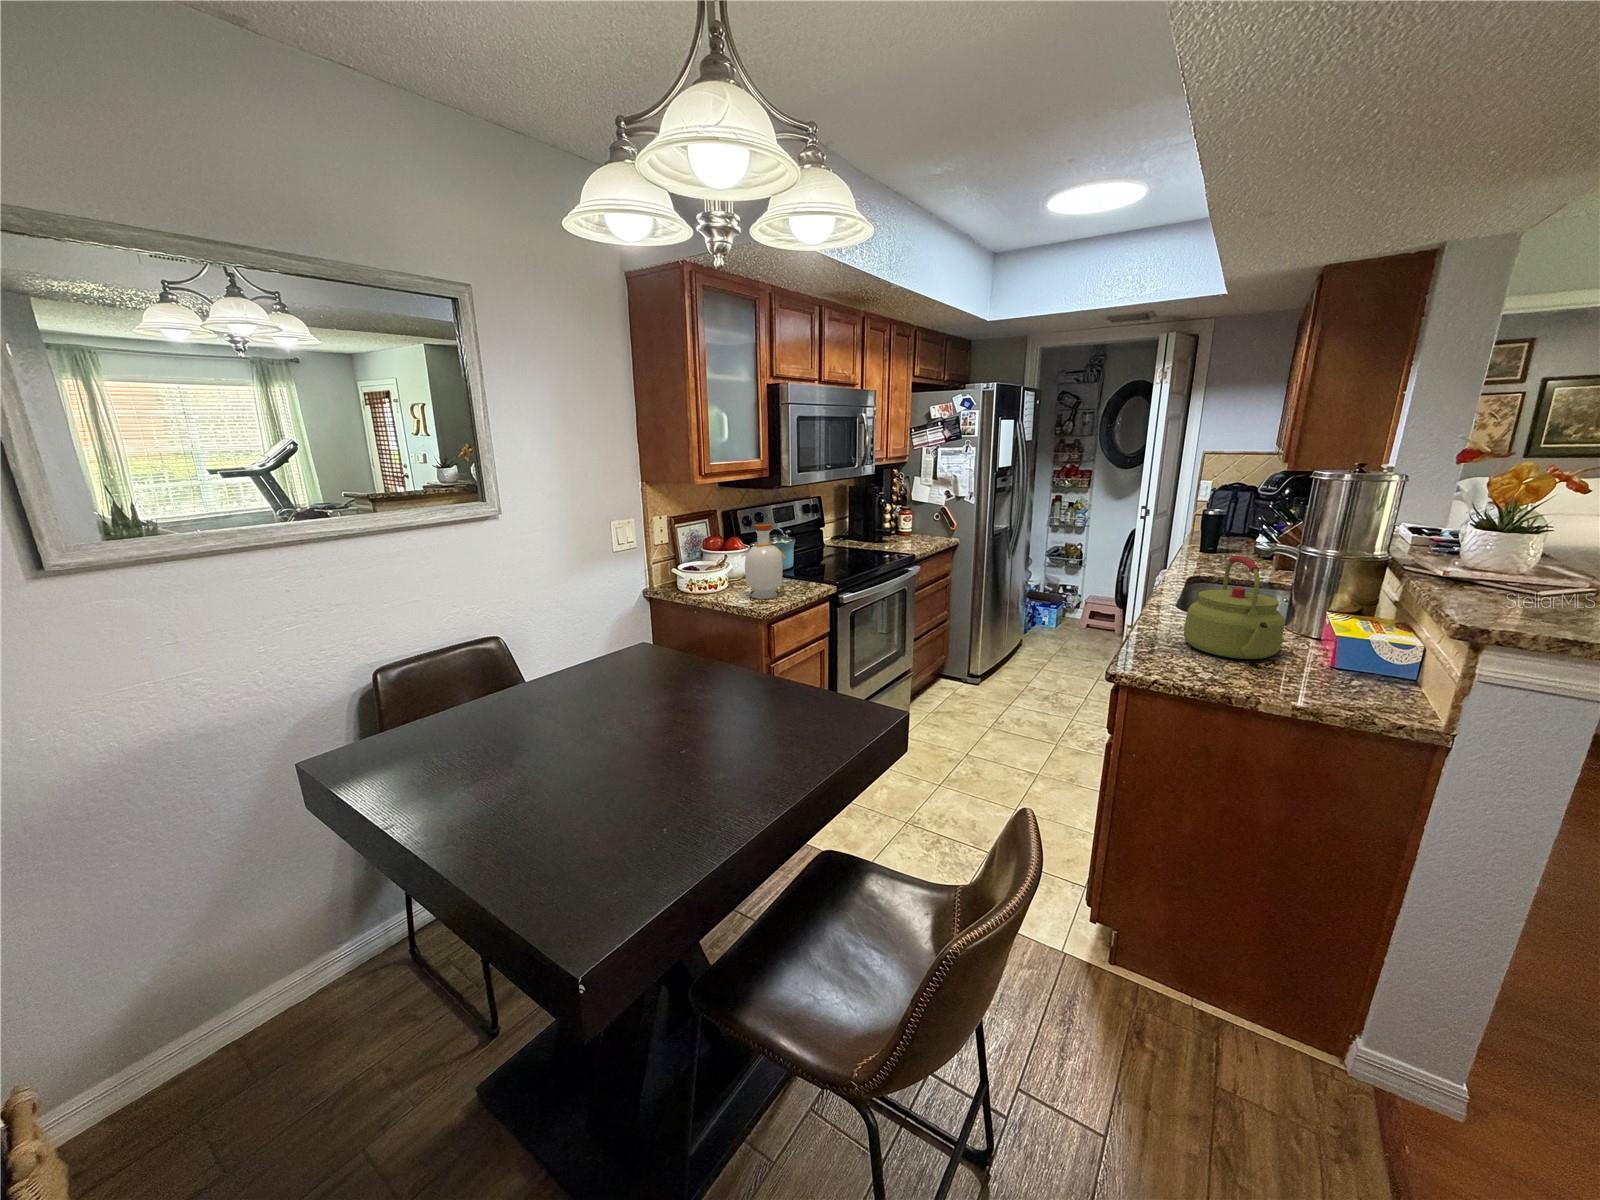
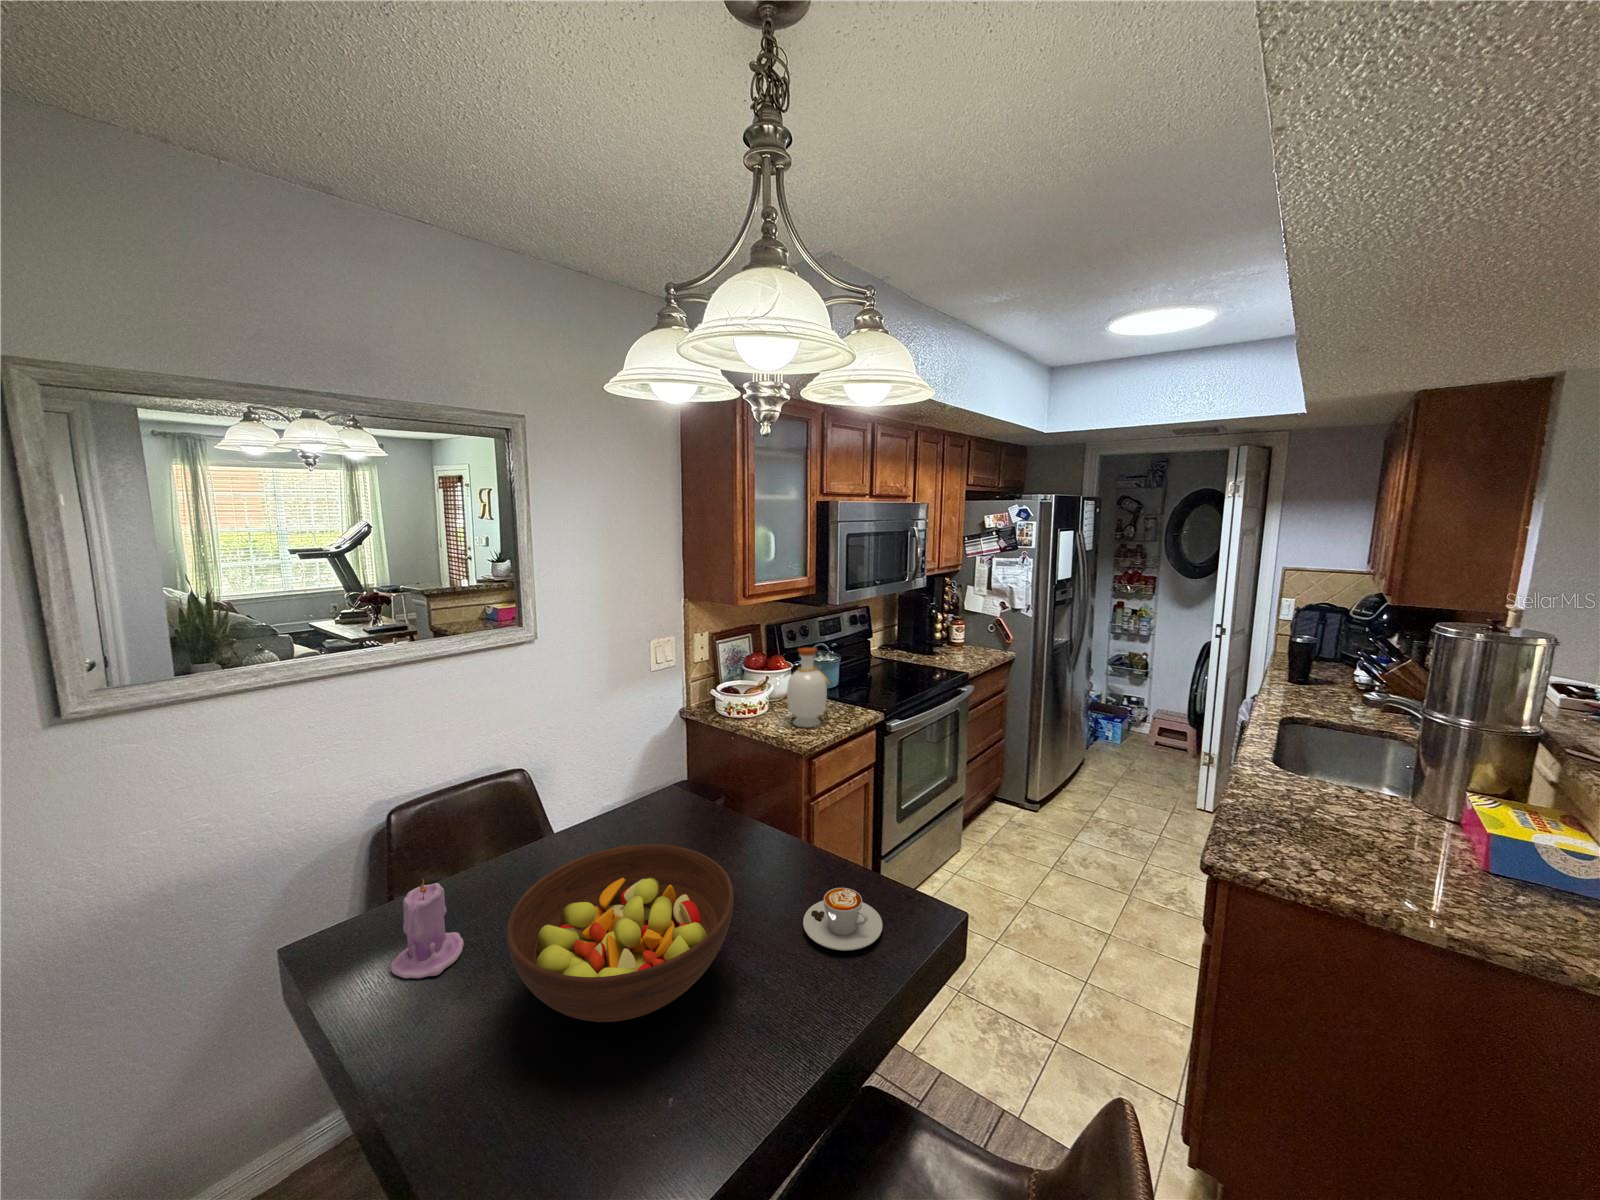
kettle: present [1184,555,1285,659] -> none [1289,724,1418,854]
fruit bowl: none [505,665,707,795] -> present [507,844,734,1022]
candle: none [396,697,461,781] -> present [391,880,464,978]
coffee cup: none [768,698,837,743] -> present [803,888,882,951]

